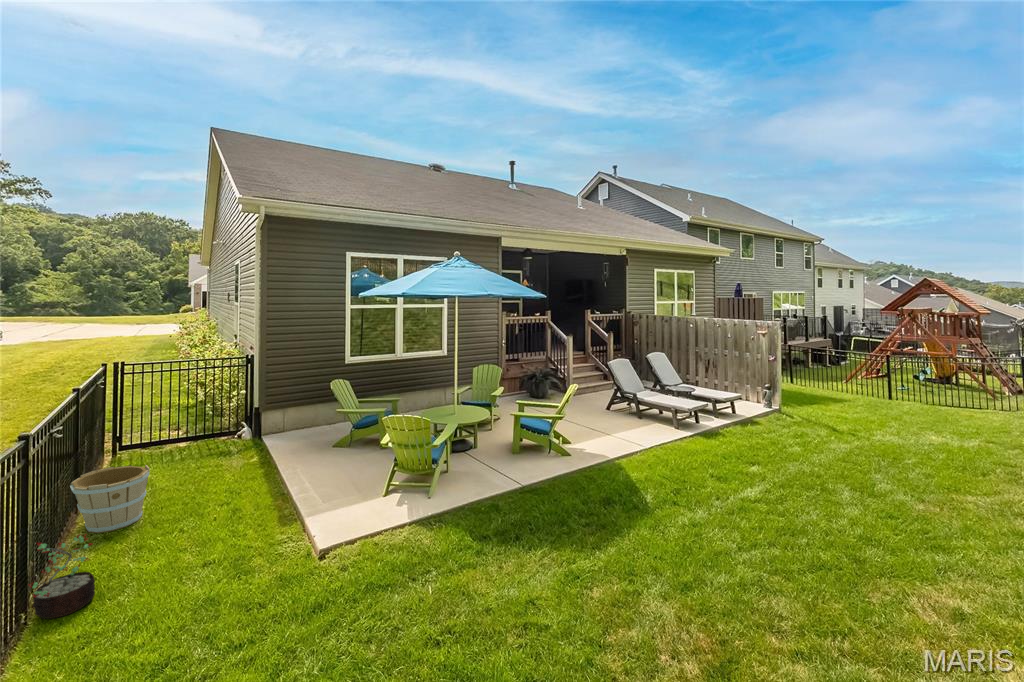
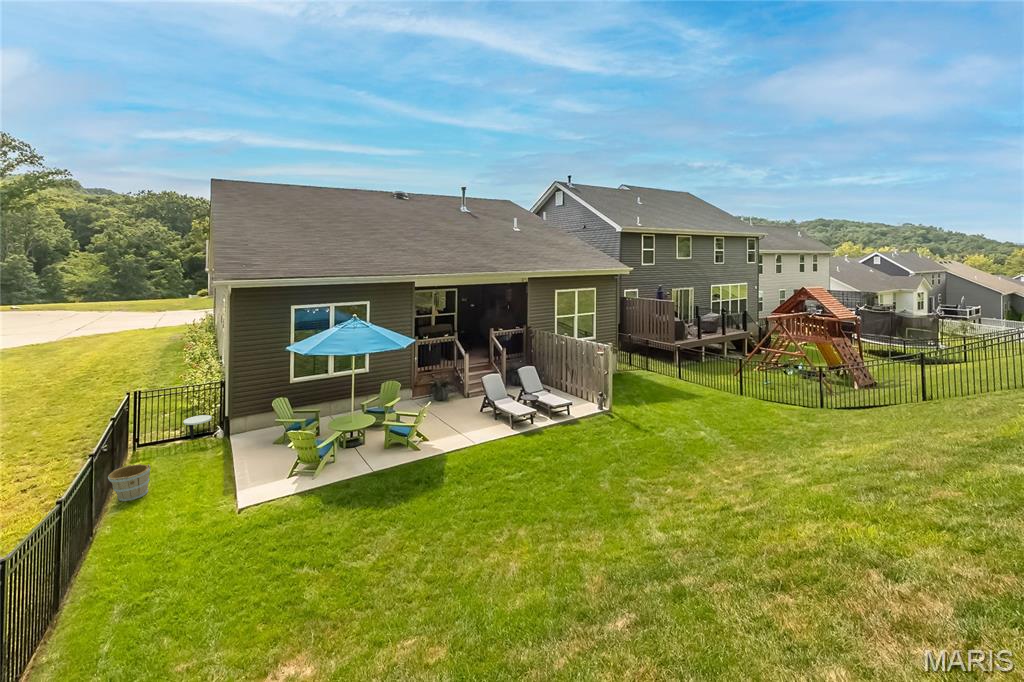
side table: none [192,408,234,443] -> present [183,415,212,439]
decorative plant: present [29,534,95,619] -> none [91,506,122,544]

